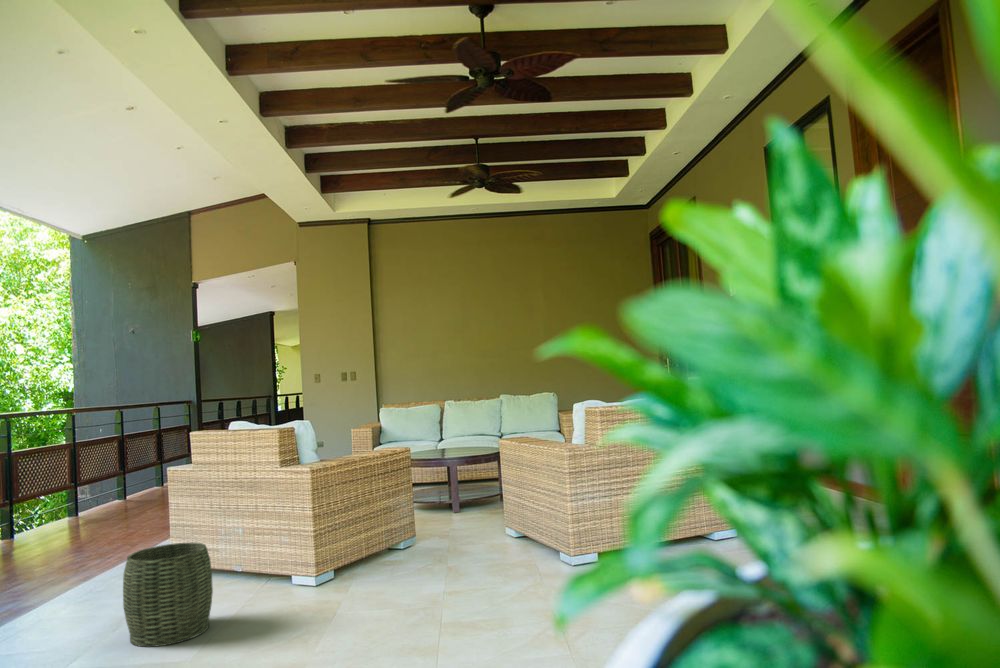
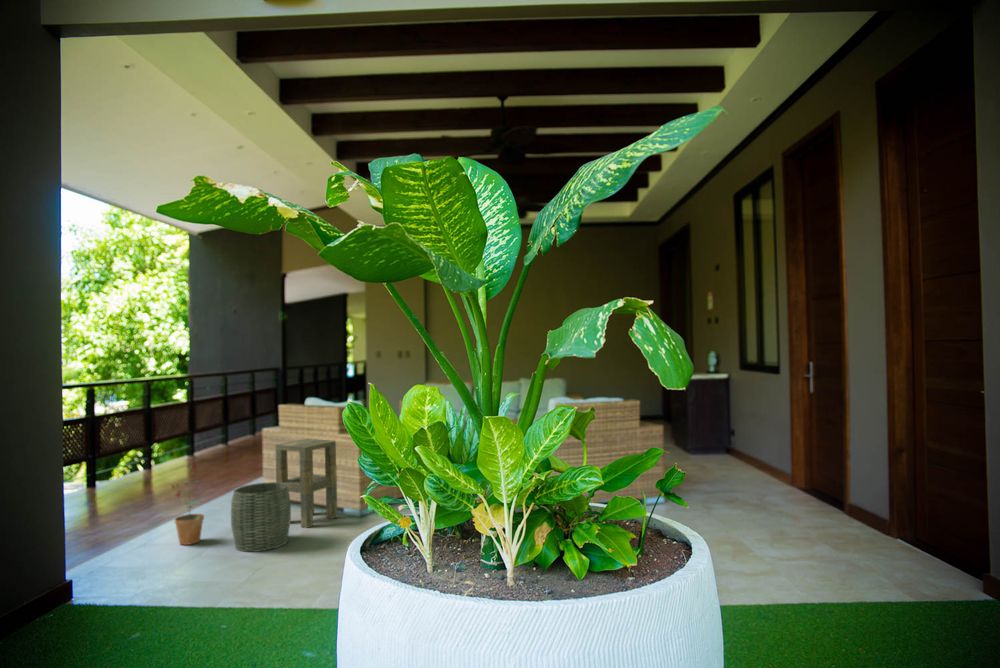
side table: none [188,480,278,606] -> present [276,439,338,528]
potted plant: none [32,519,83,642] -> present [172,463,204,545]

